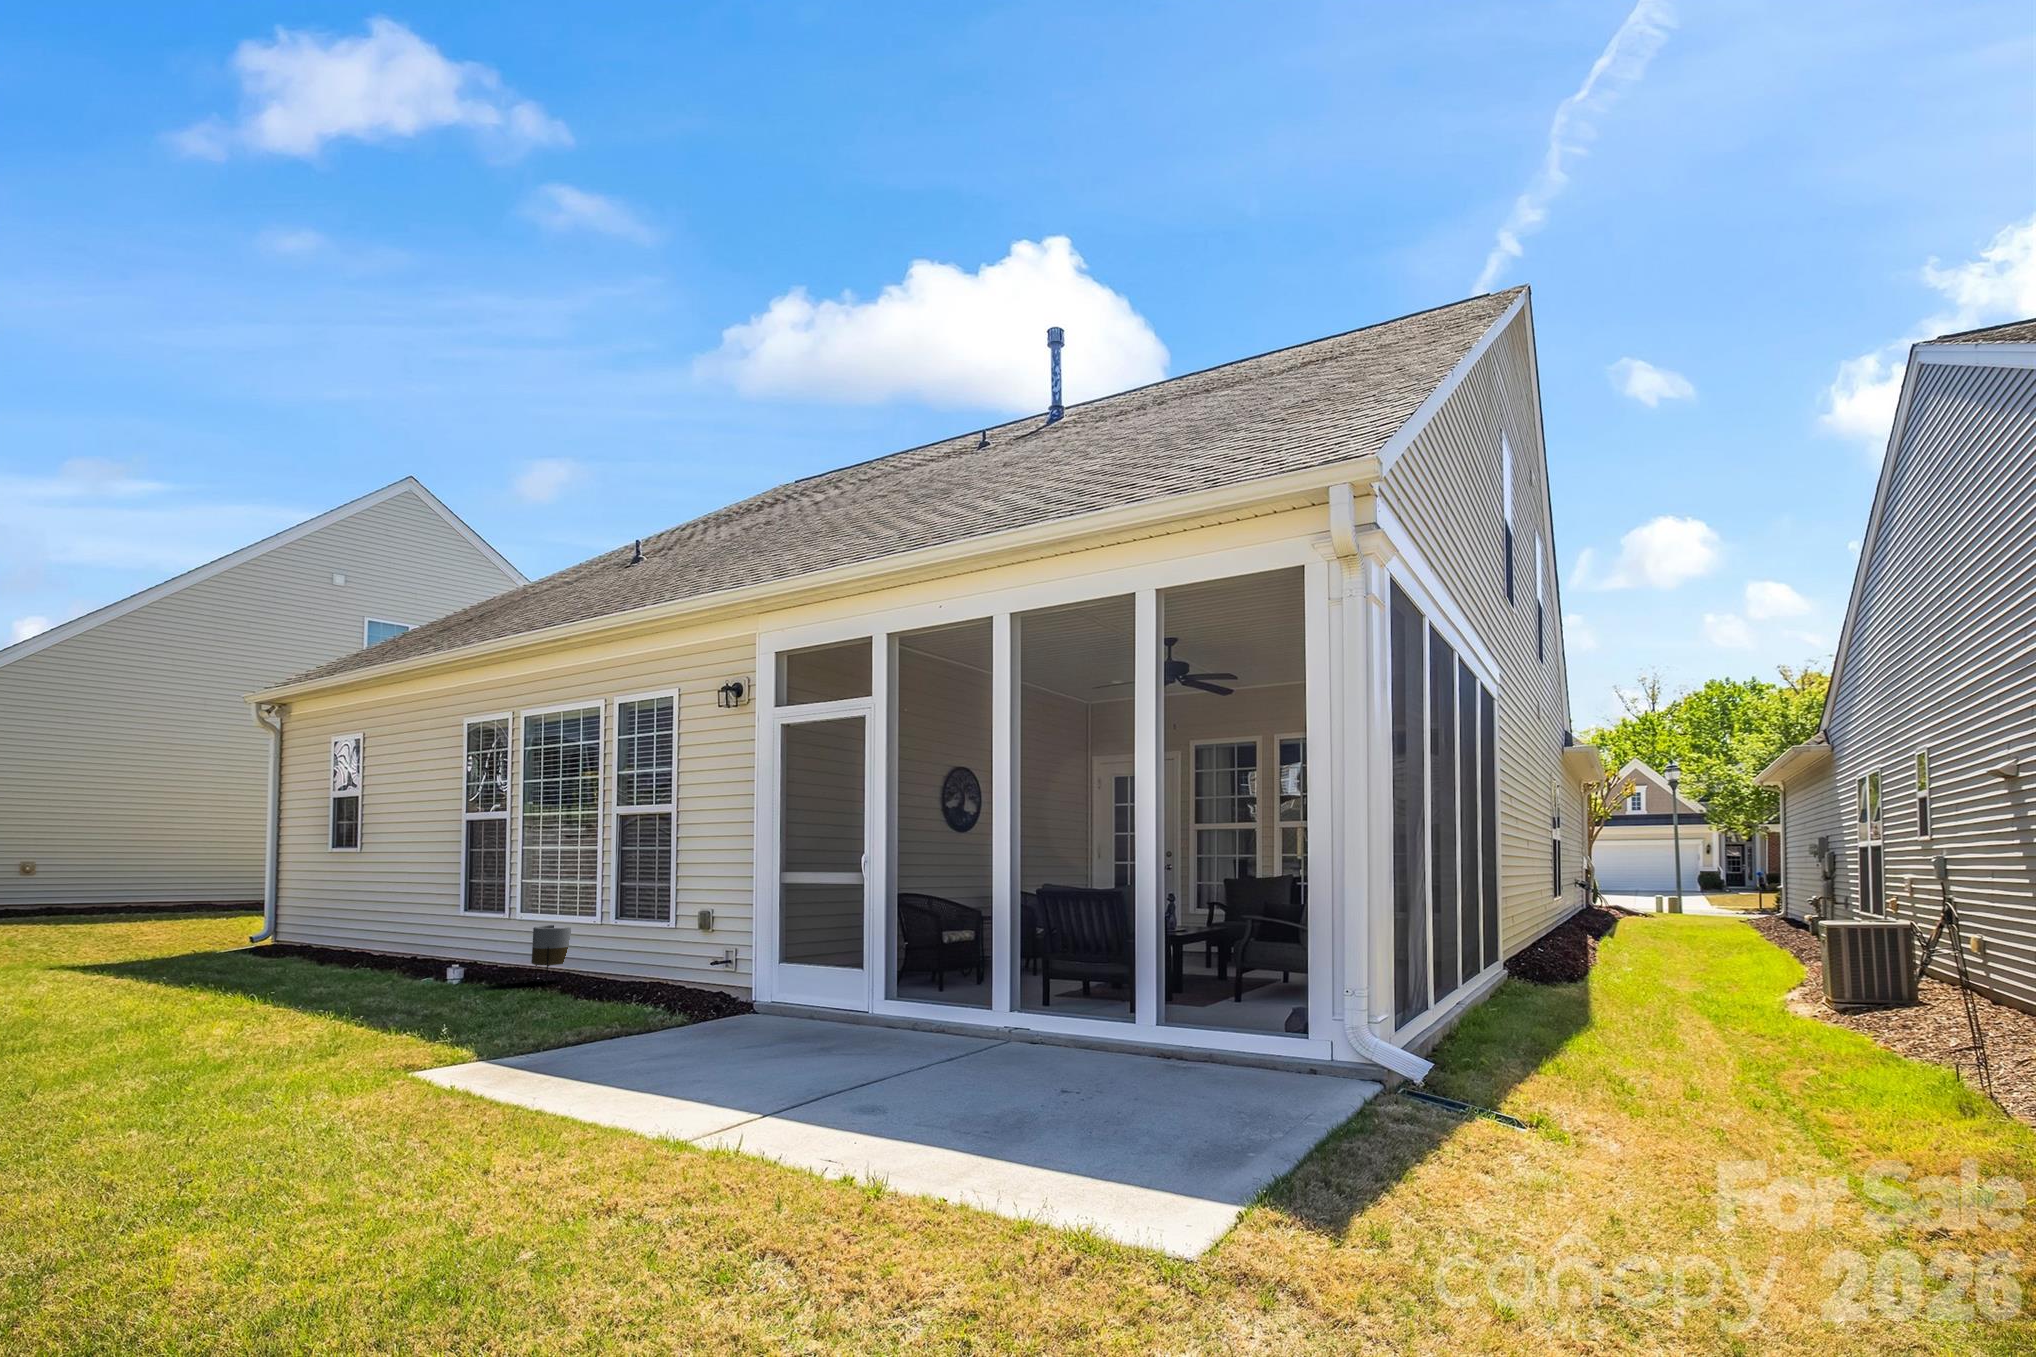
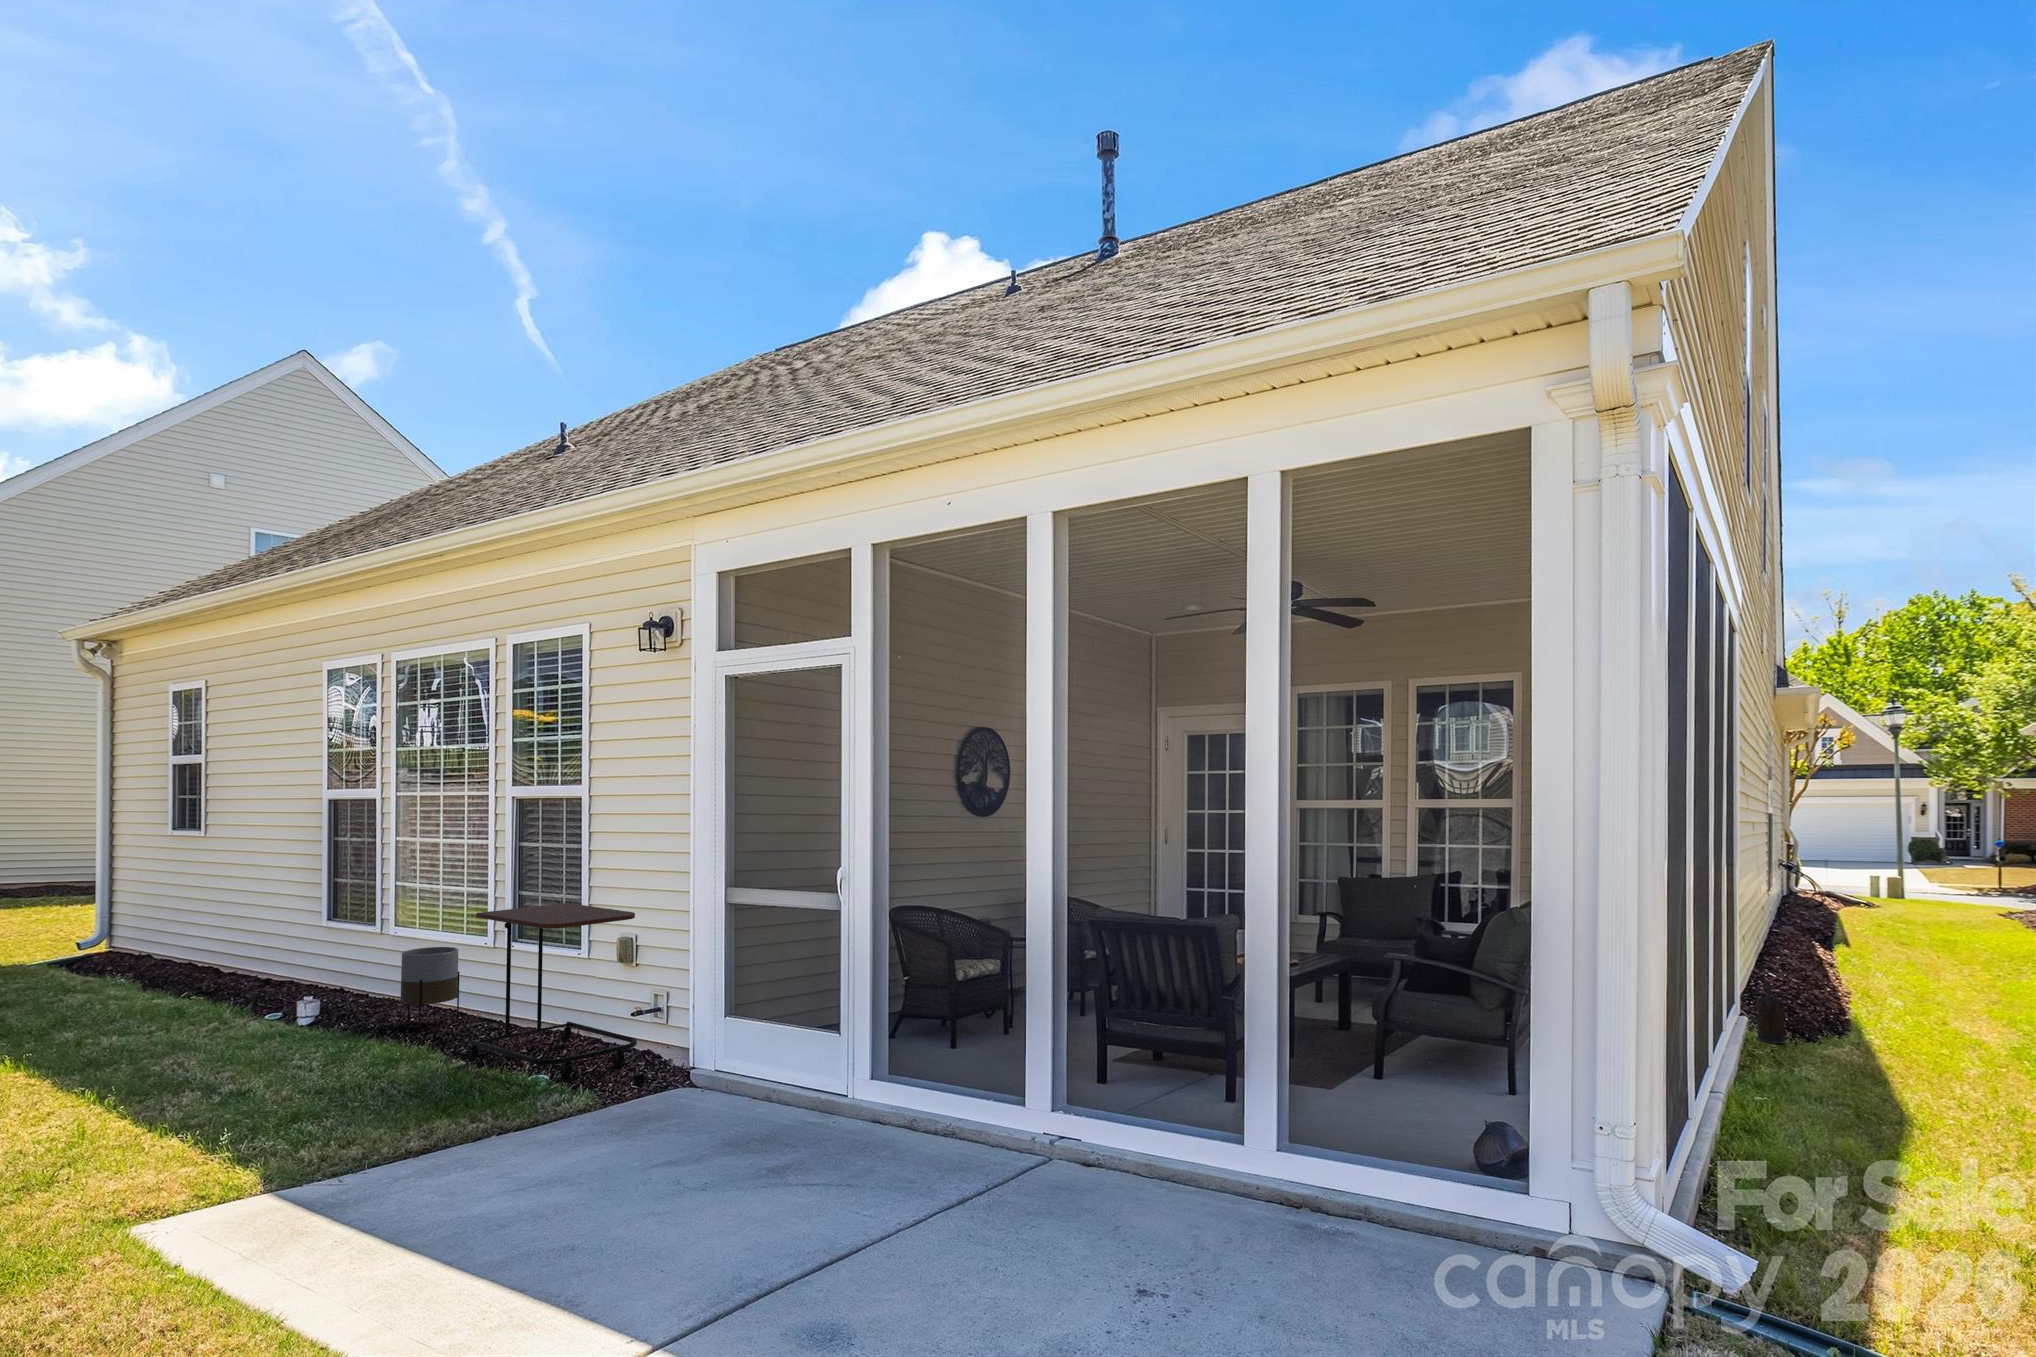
side table: none [593,887,716,1006] -> present [467,903,637,1078]
watering can: none [1510,944,1530,988] -> present [1756,982,1785,1044]

